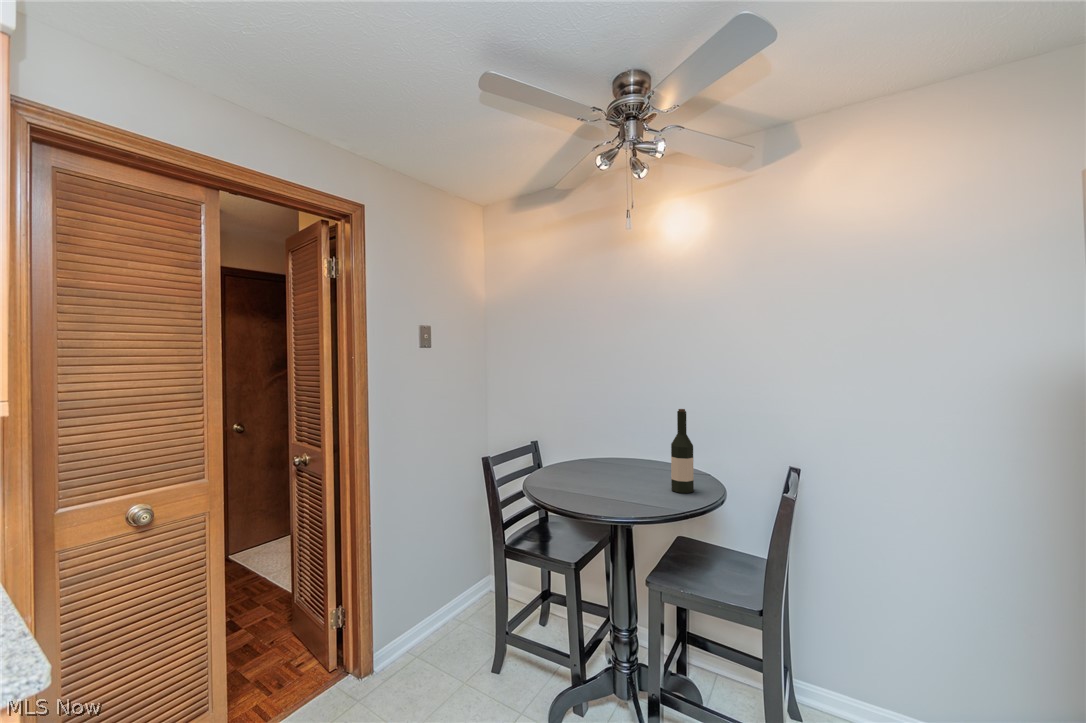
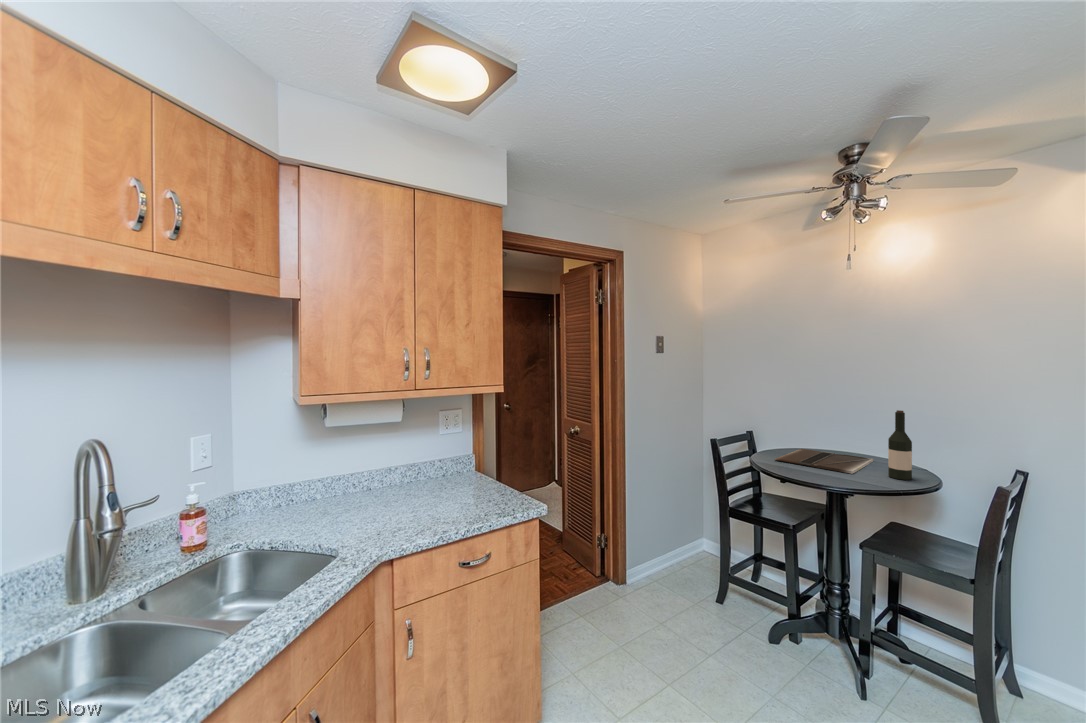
laptop: none [554,461,662,491] -> present [775,449,874,474]

